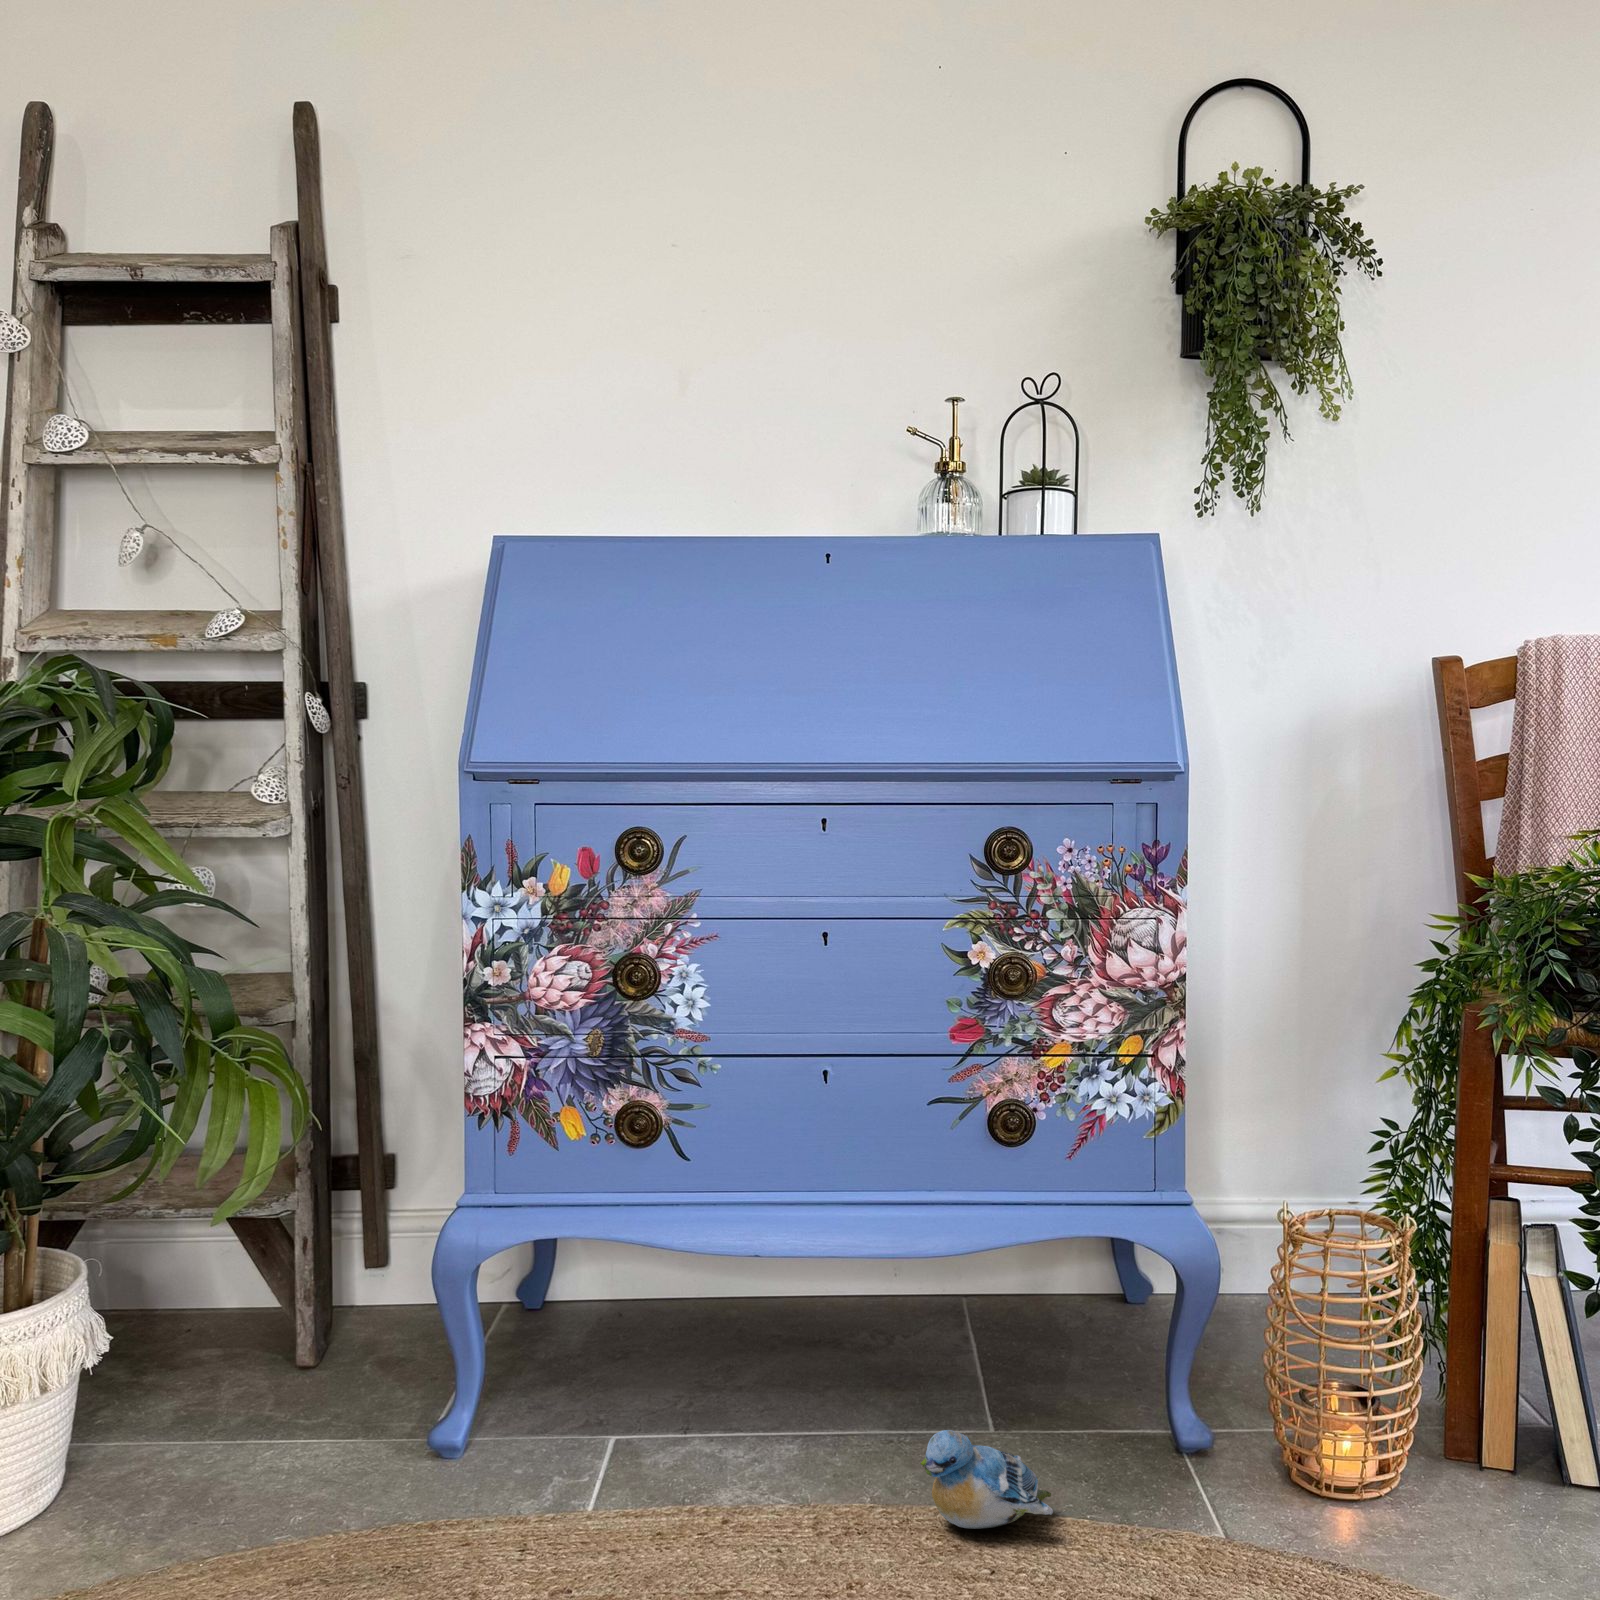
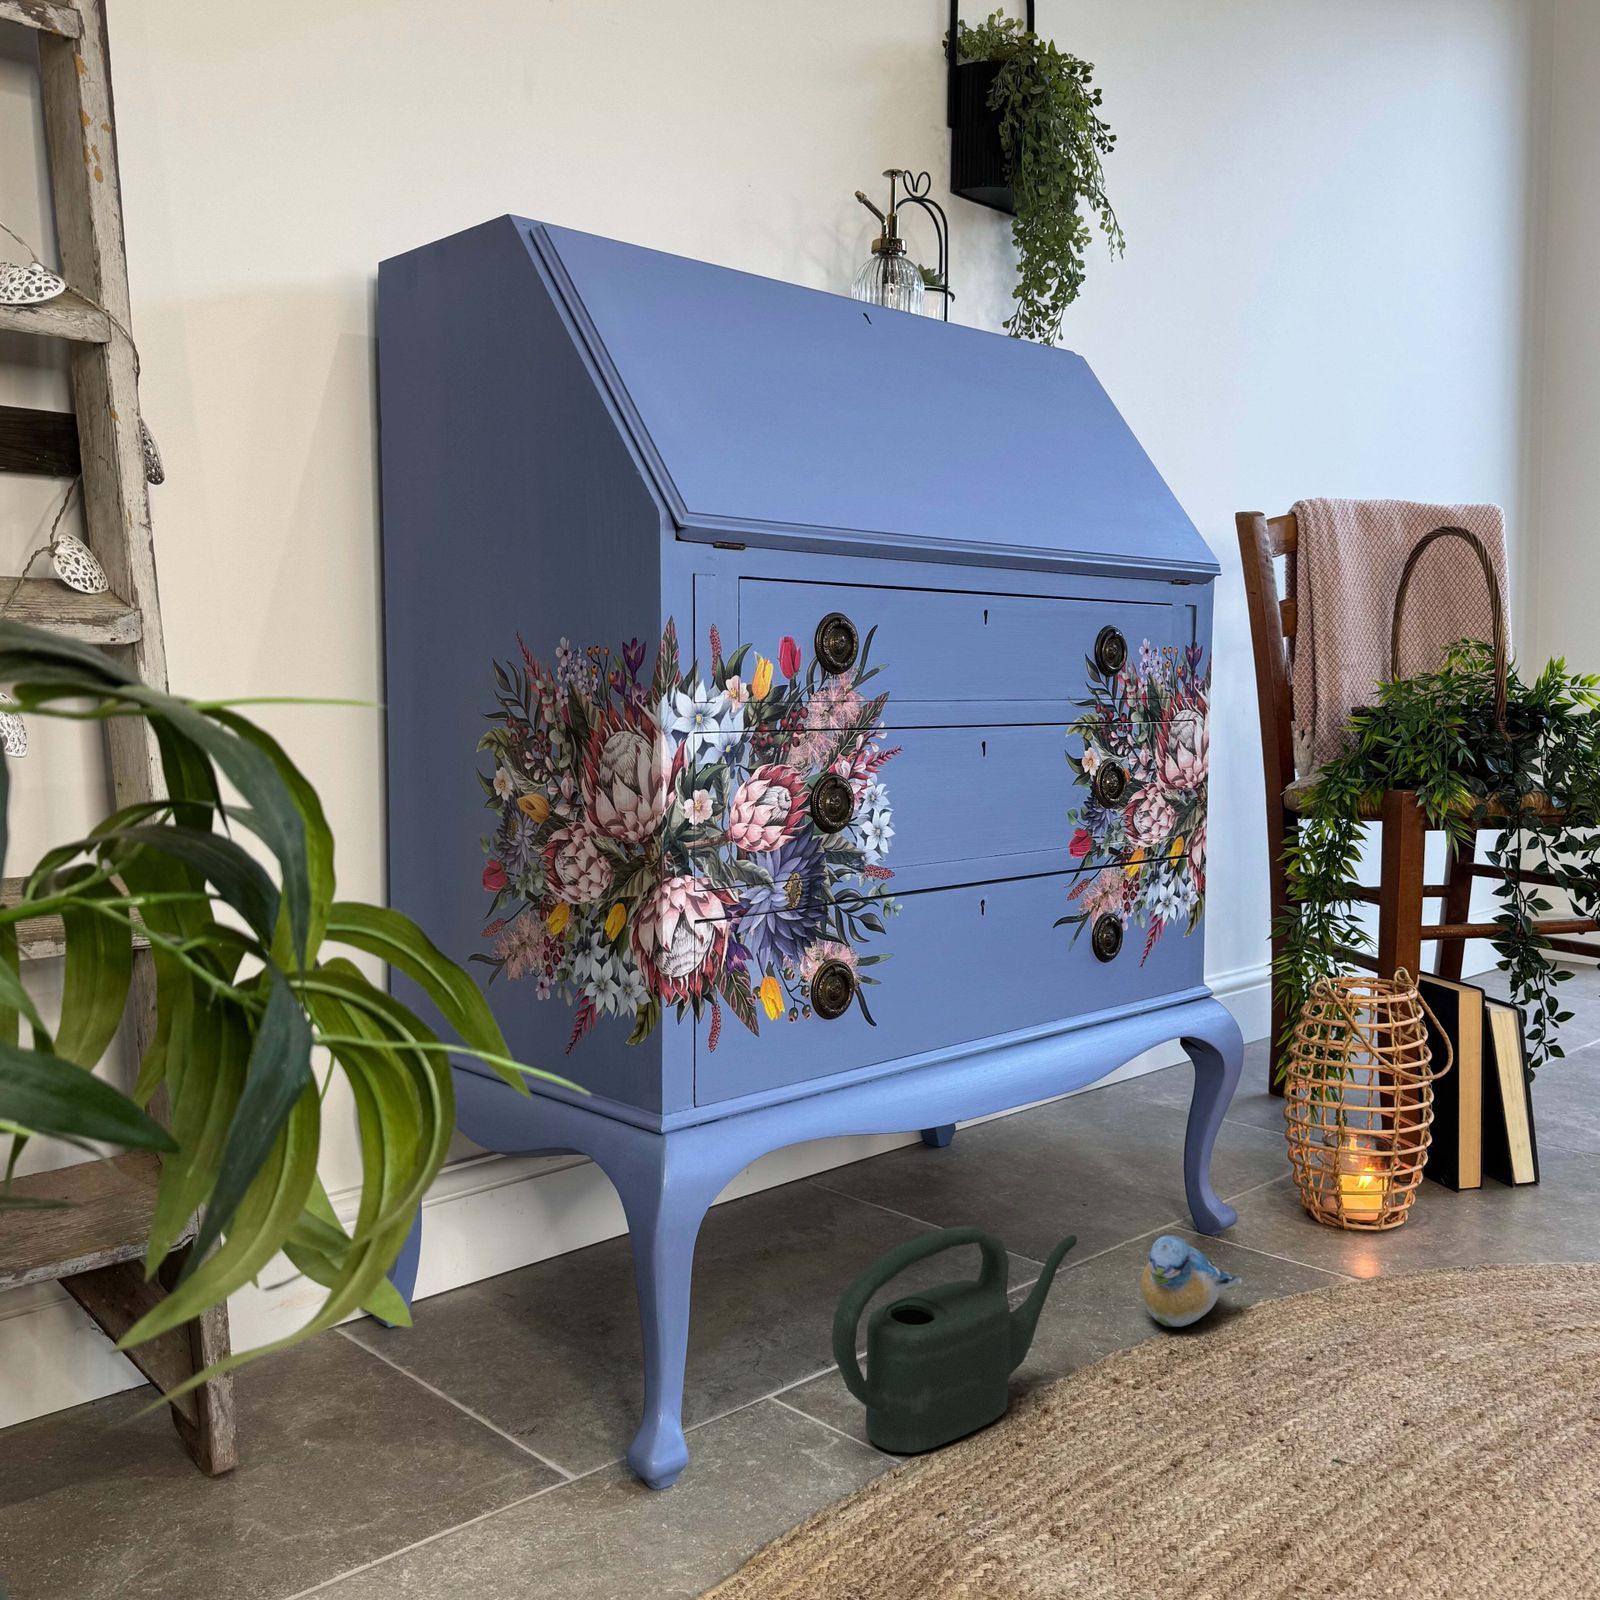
watering can: none [550,1344,824,1525] -> present [832,1225,1077,1453]

